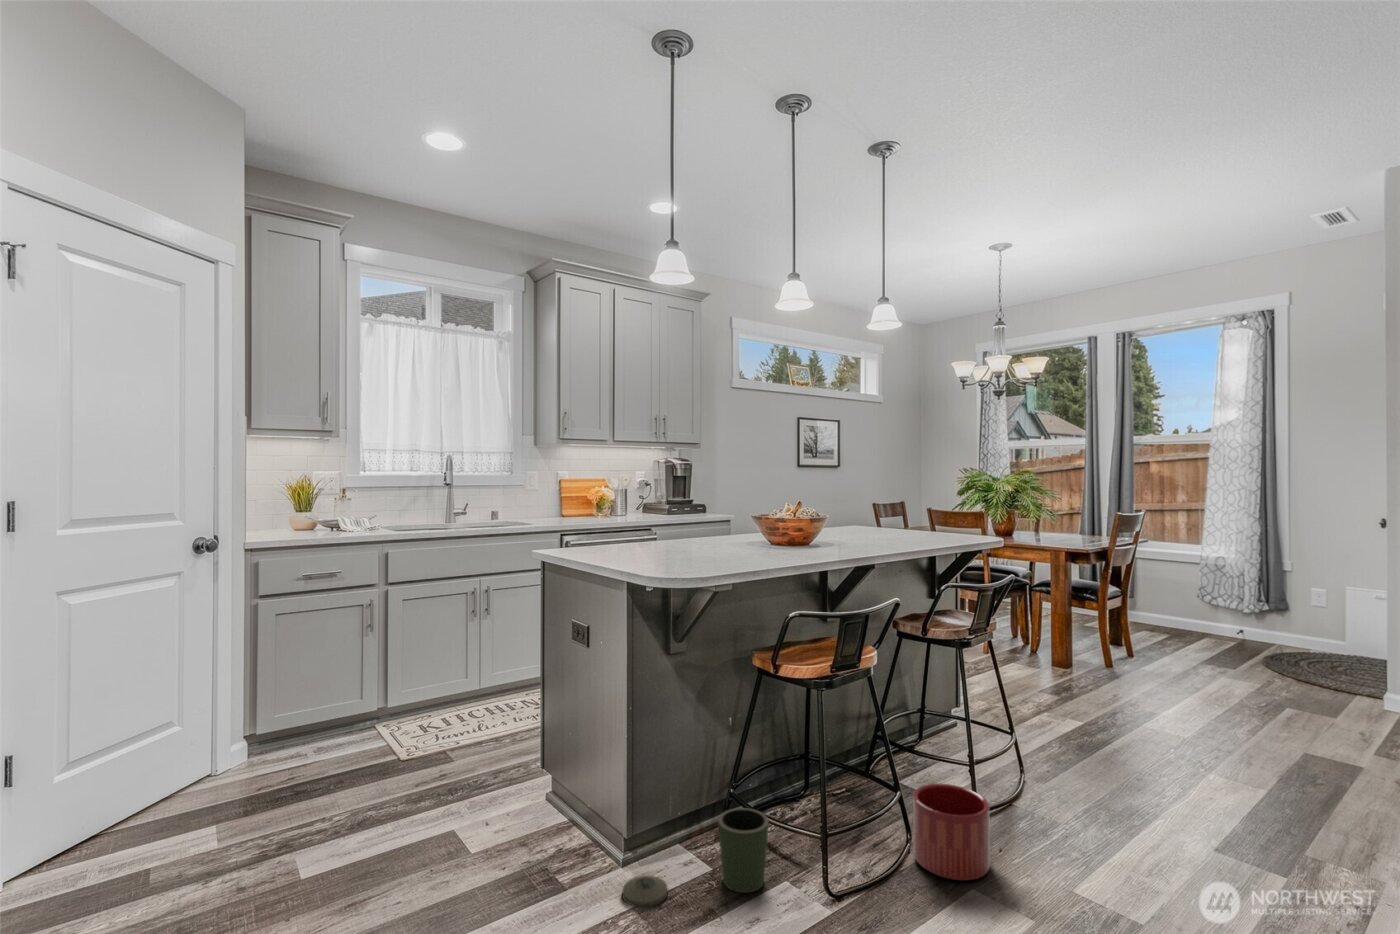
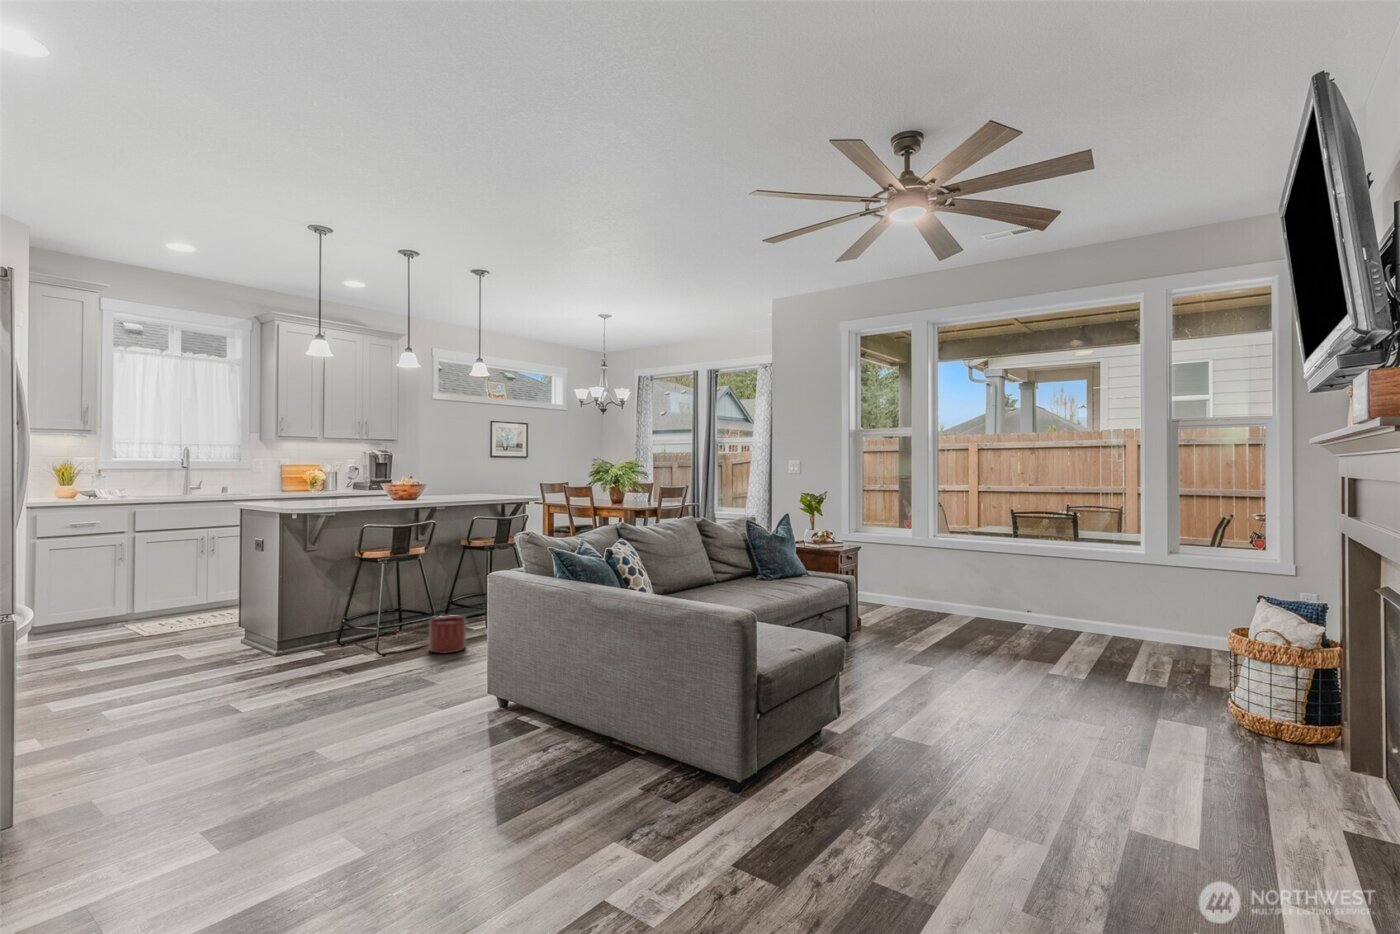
trash can: present [622,808,769,907] -> none [264,628,347,669]

